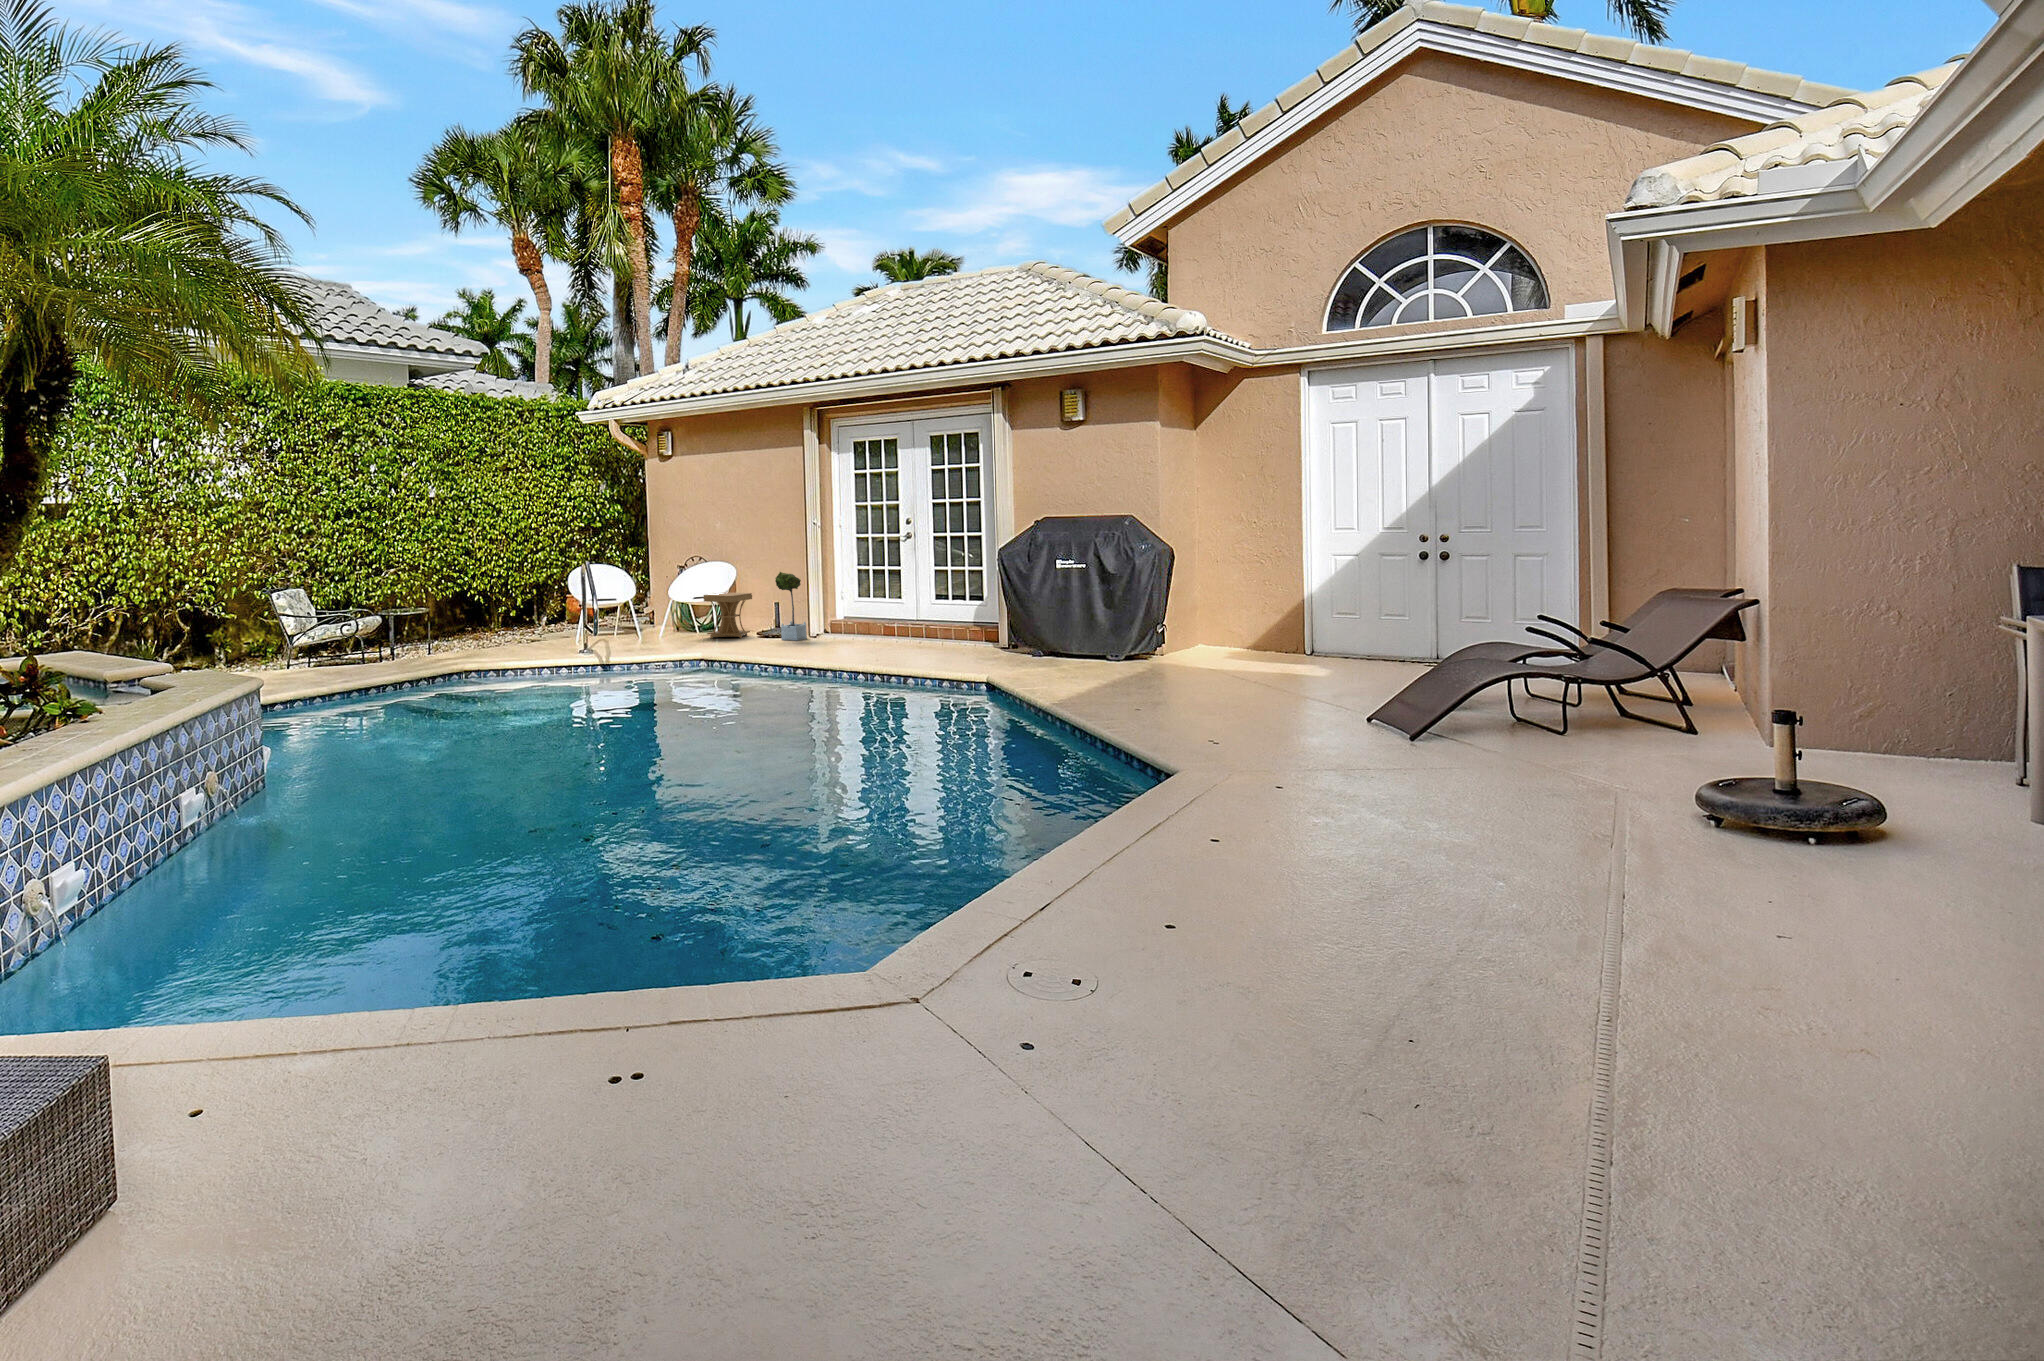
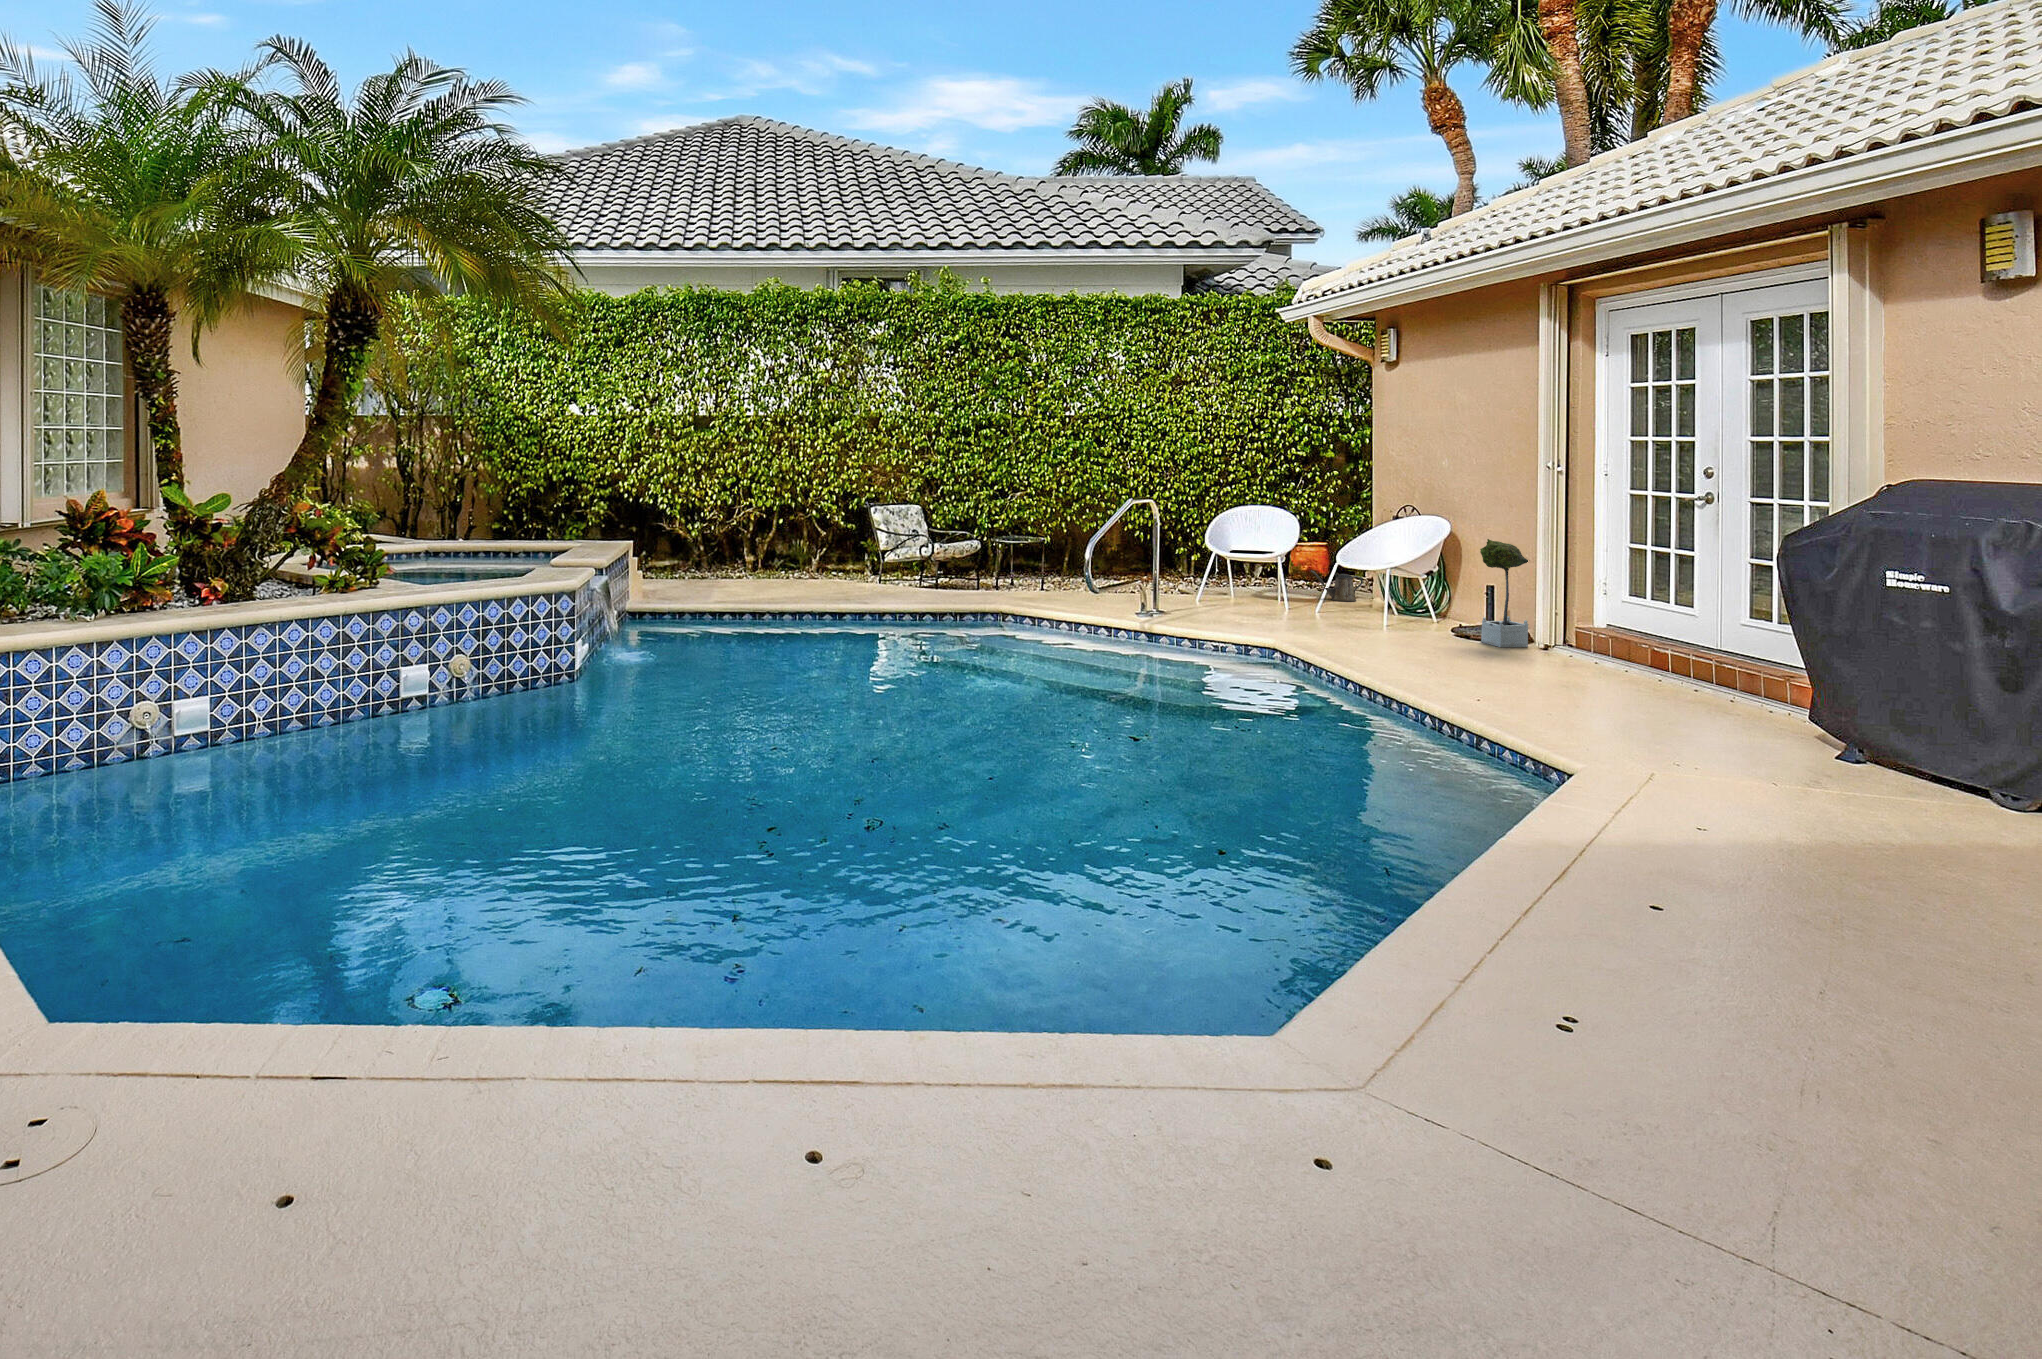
side table: present [703,593,752,639] -> none [1389,560,1467,629]
watering can: none [627,613,657,634] -> present [1311,571,1363,601]

